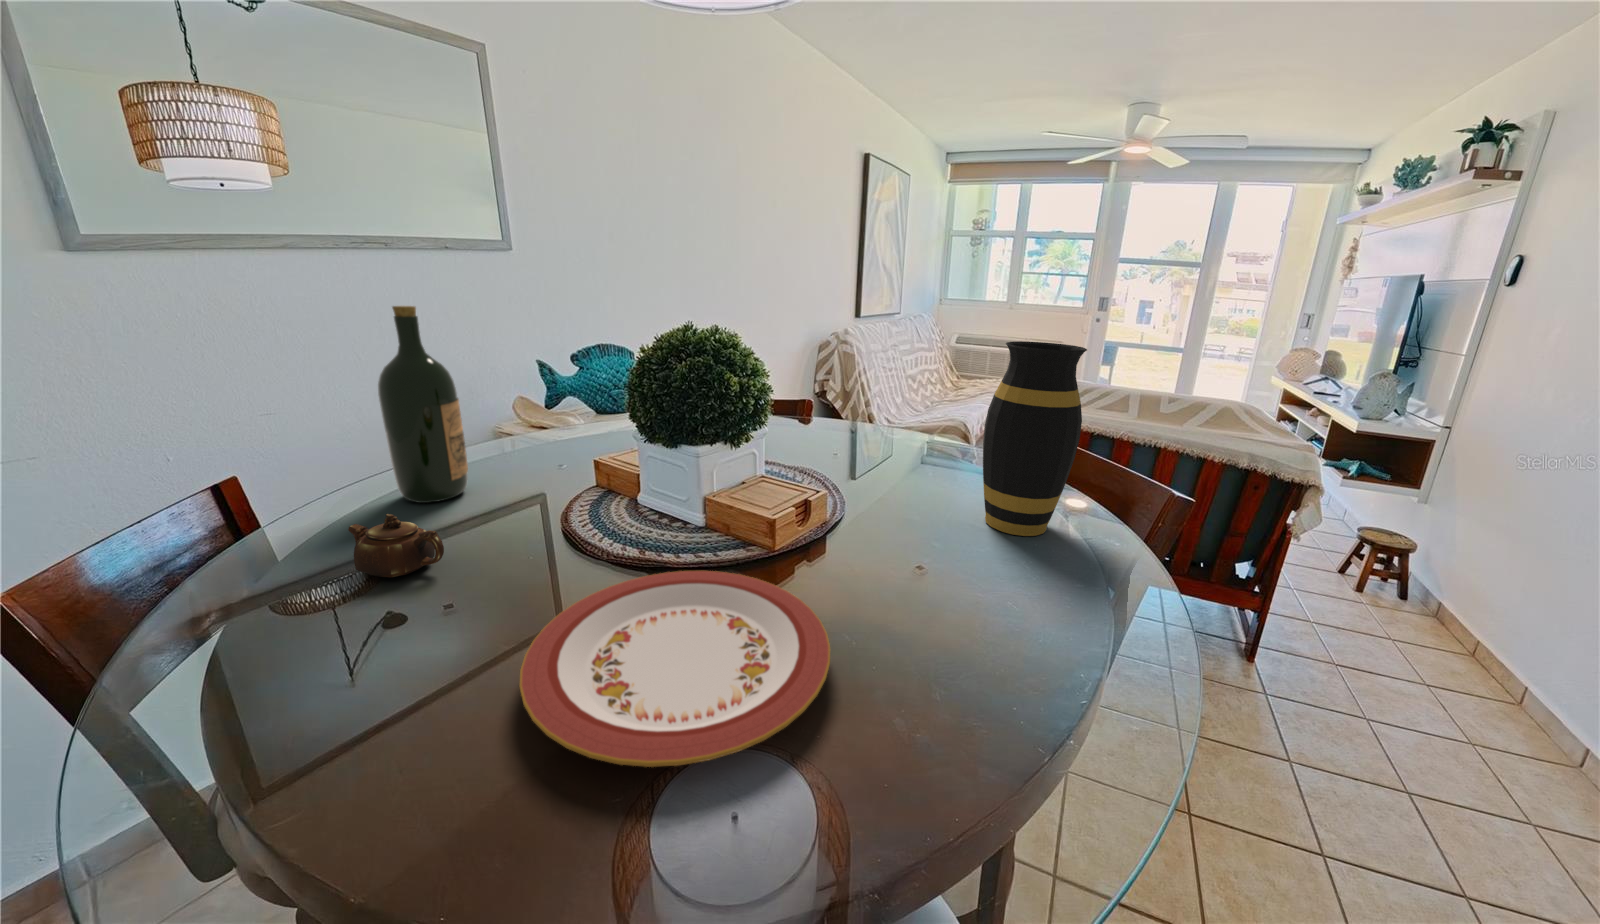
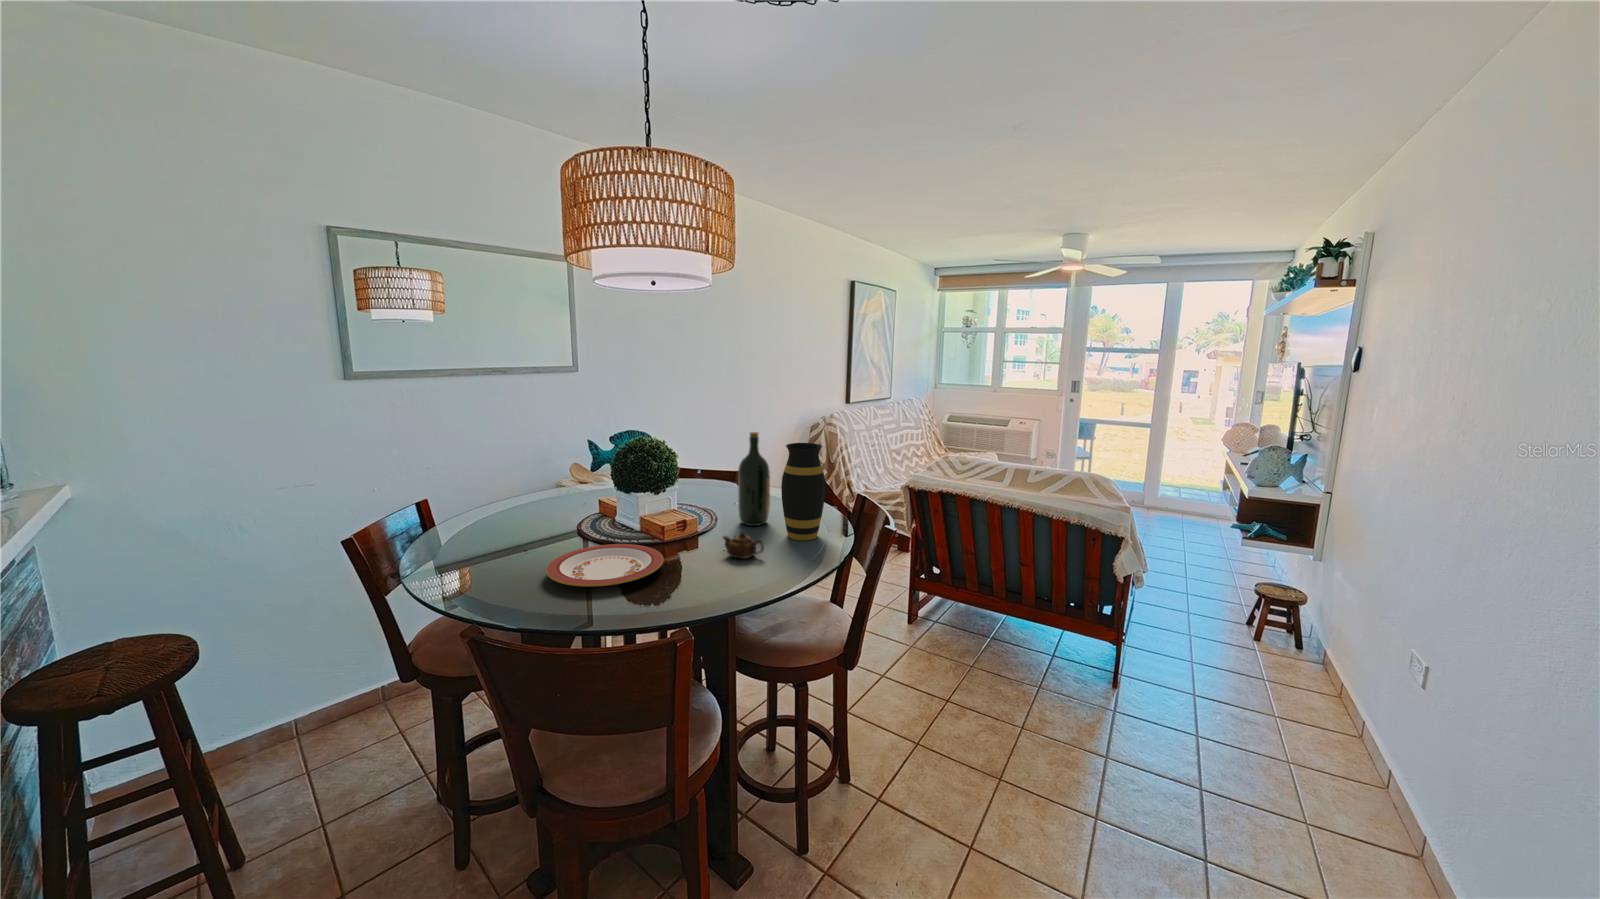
wine bottle: present [378,306,468,503] -> present [738,432,770,526]
teapot: present [348,514,444,577] -> present [723,531,764,559]

